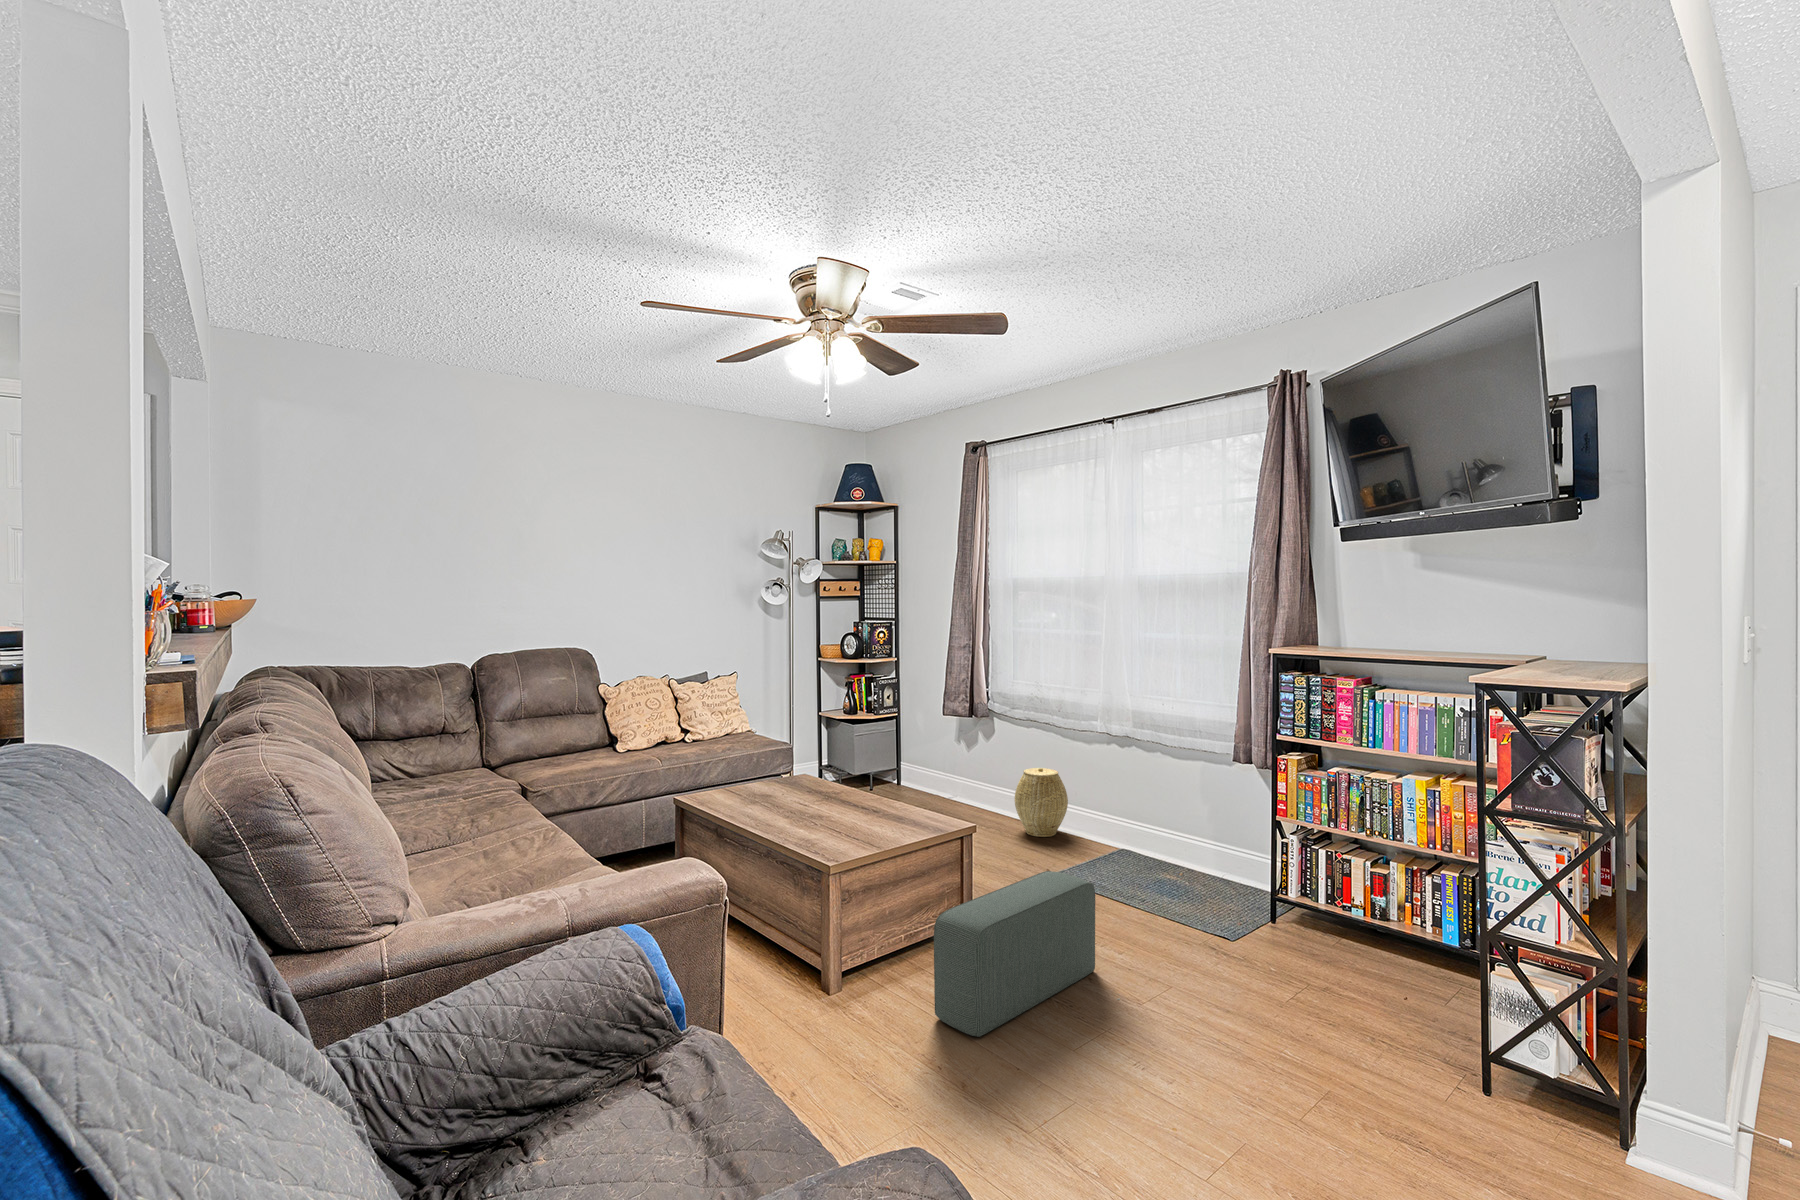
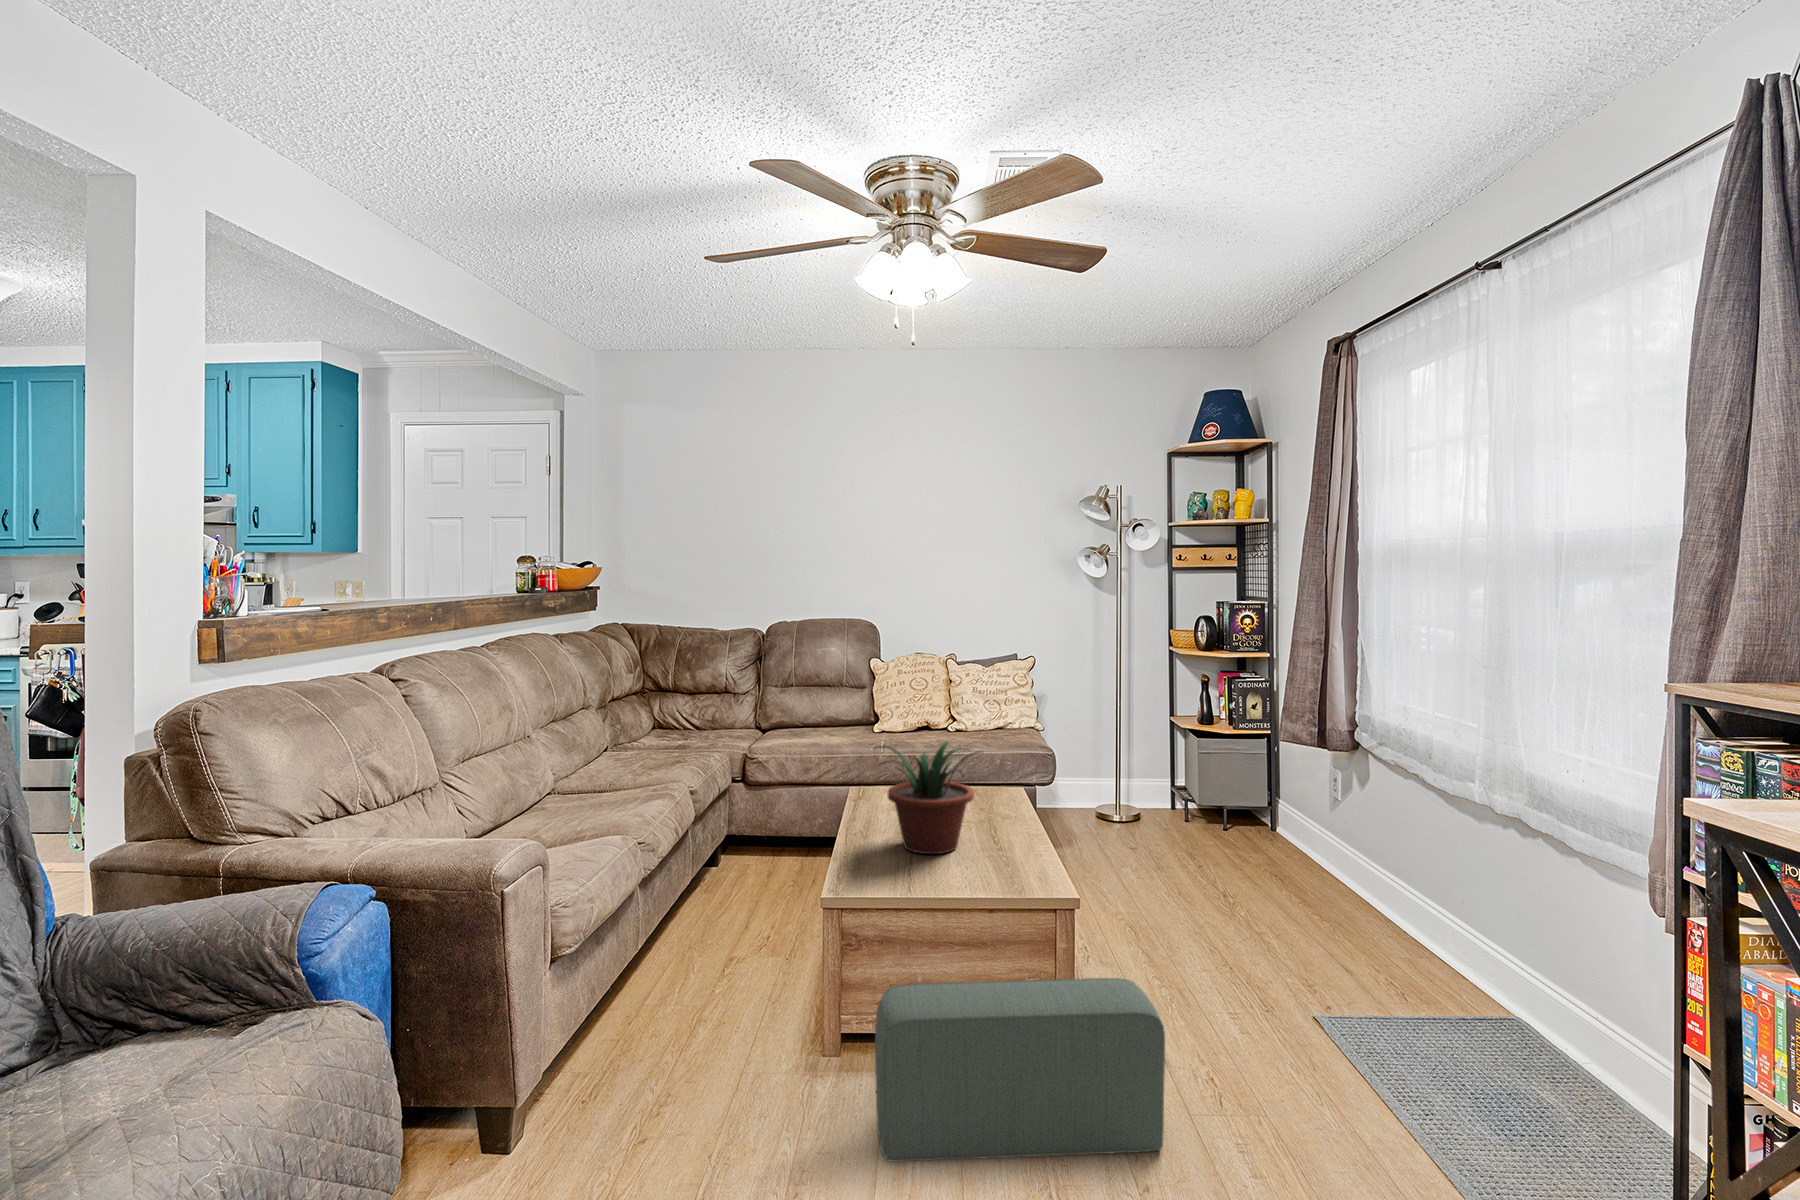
potted plant: none [793,736,880,827] -> present [874,742,982,854]
woven basket: present [1015,768,1068,837] -> none [1337,834,1428,944]

